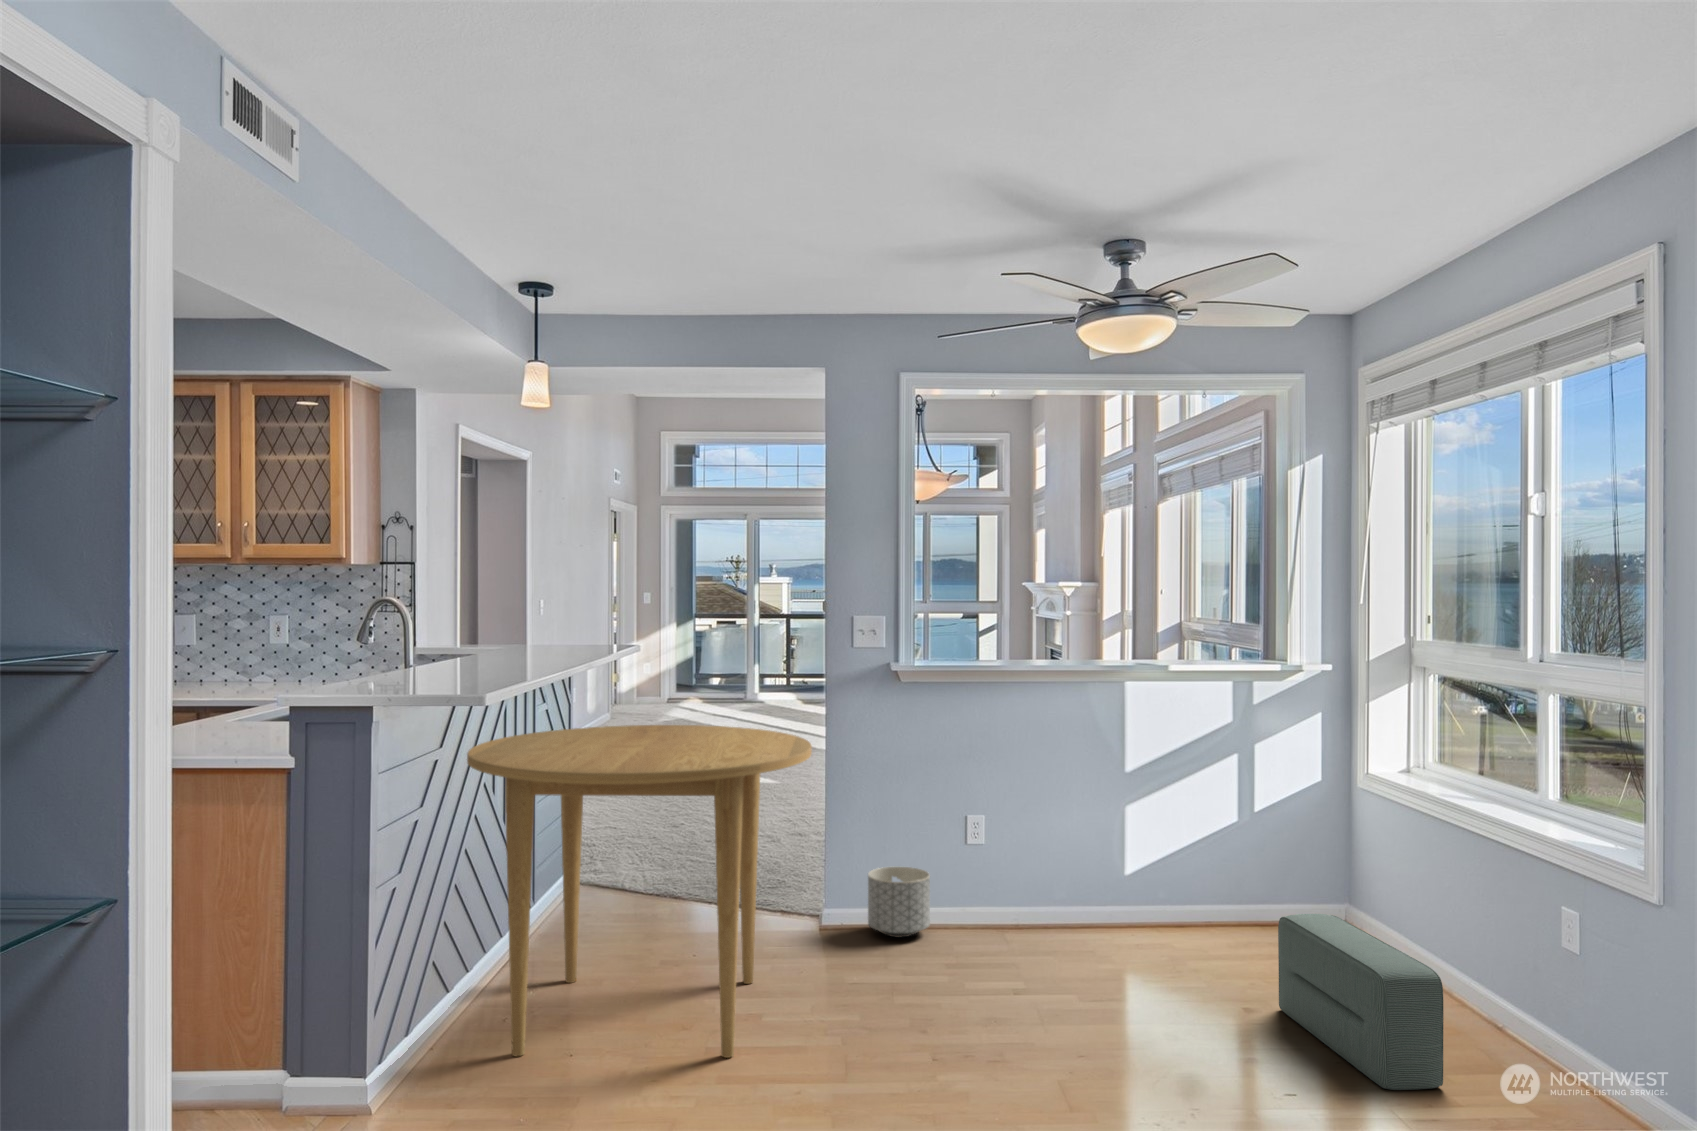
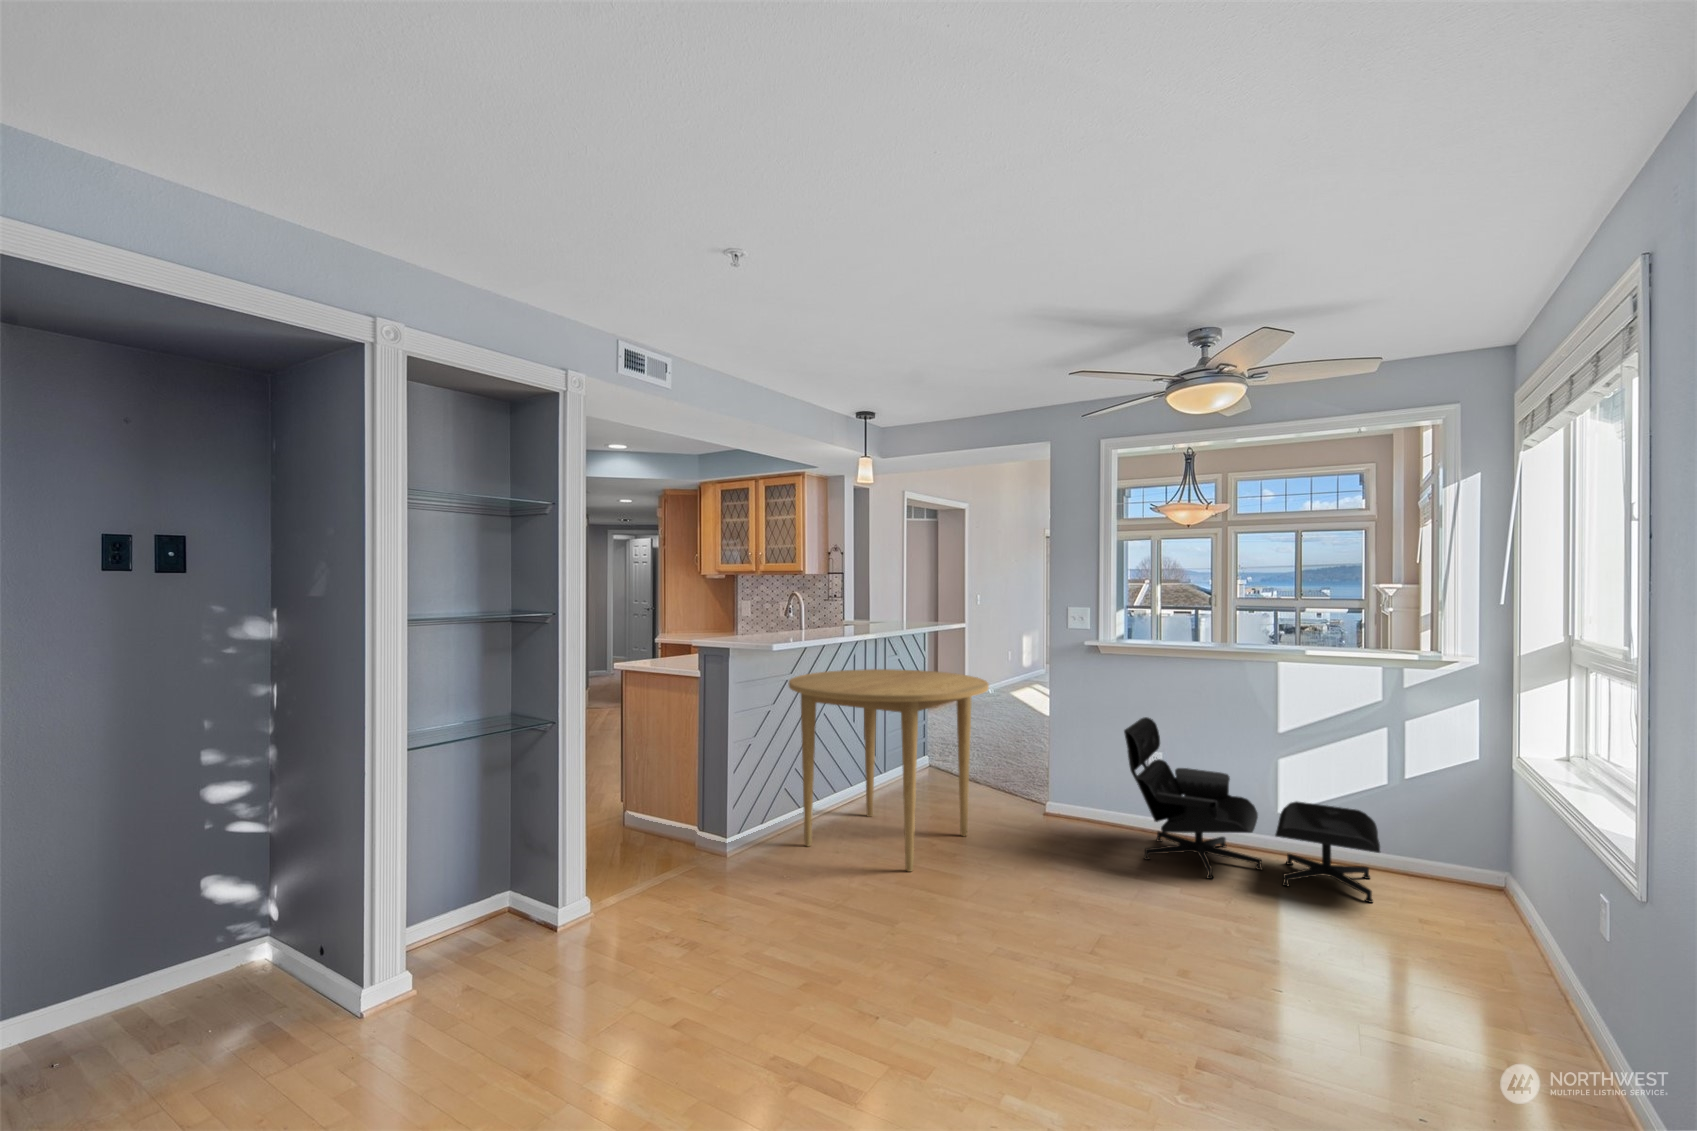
lounge chair: none [967,768,1275,975] -> present [1124,717,1380,903]
planter: present [868,867,930,937] -> none [1070,780,1115,829]
pouf: present [1278,914,1444,1090] -> none [1340,859,1429,1021]

